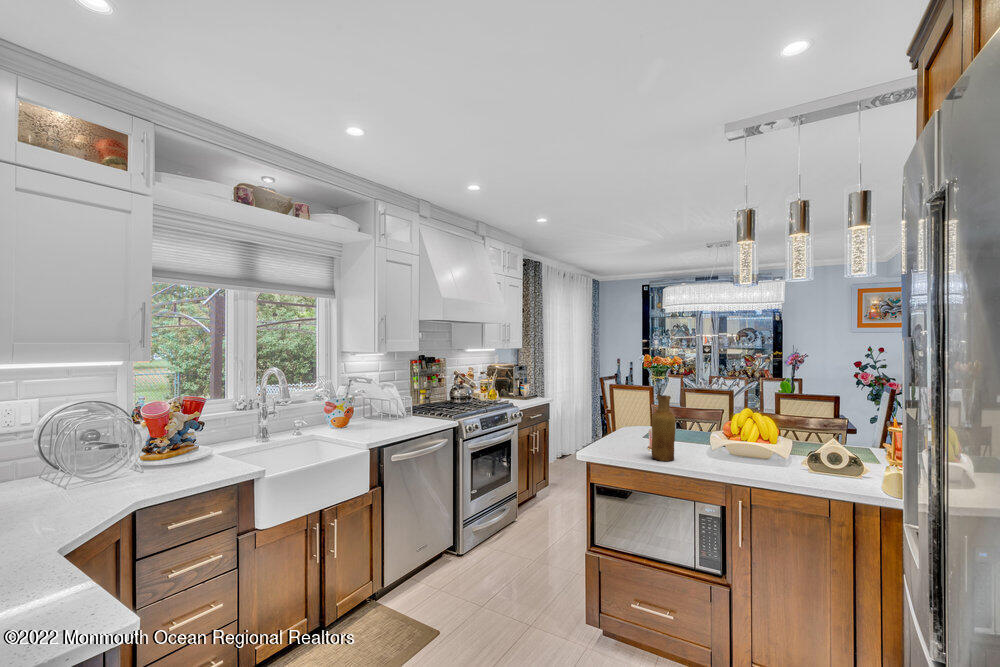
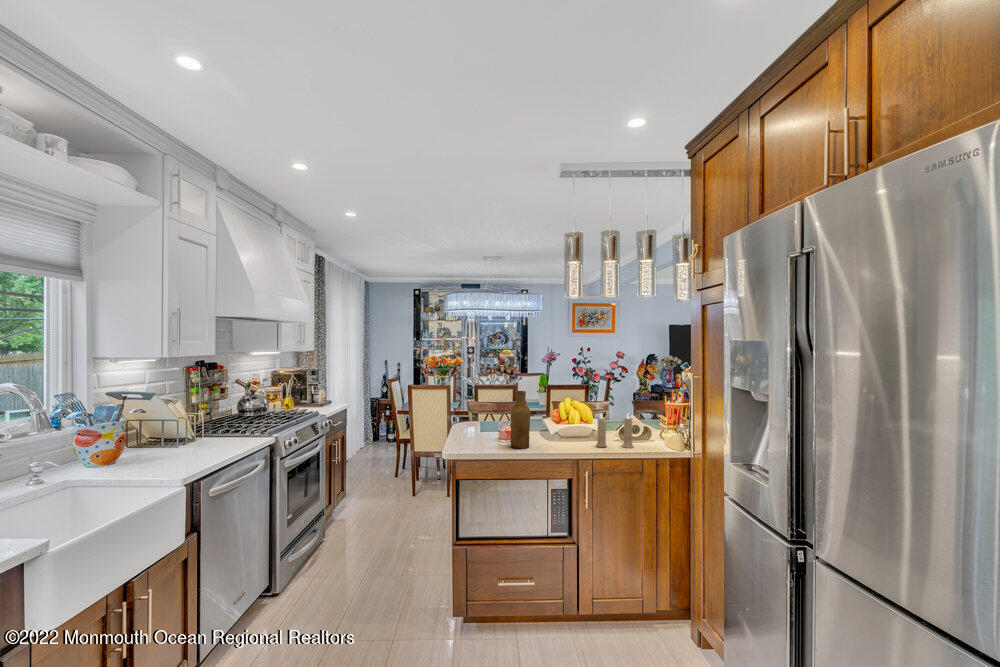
candle: none [762,428,819,482] -> present [596,413,633,448]

